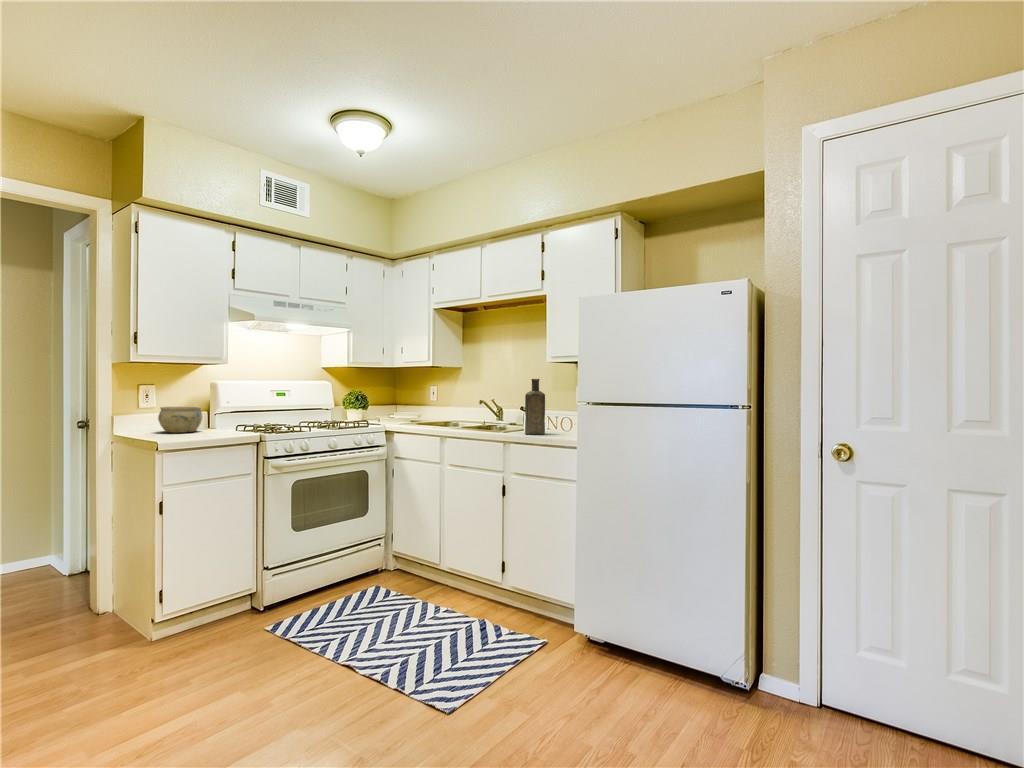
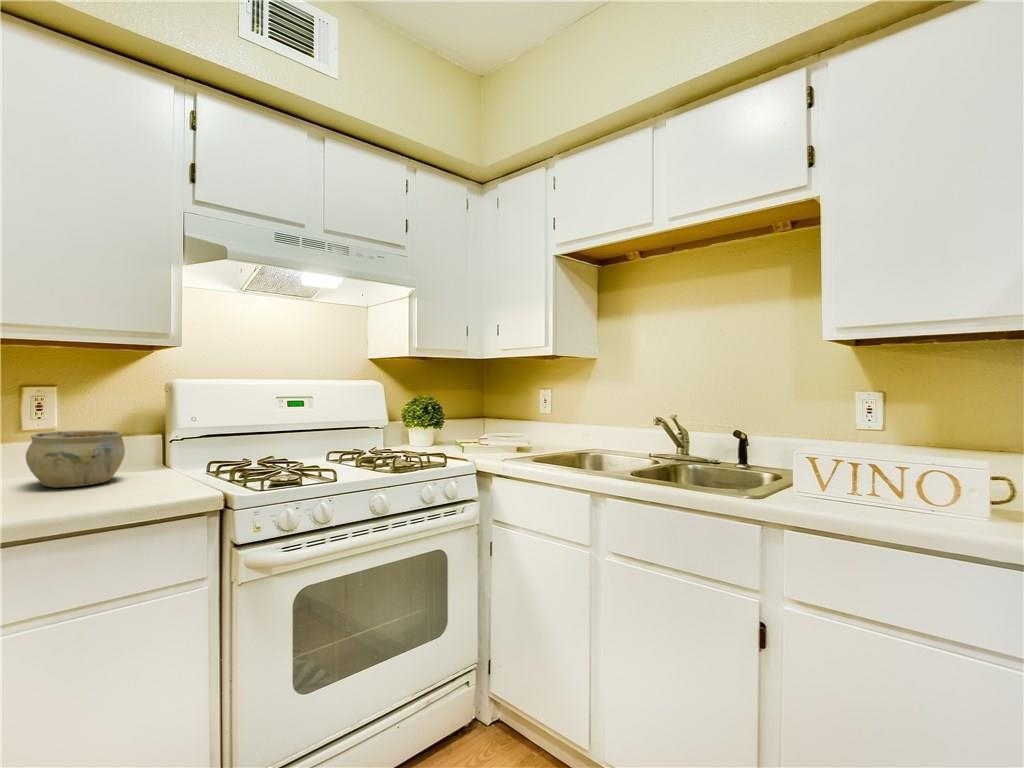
bottle: present [525,379,545,434] -> none [779,377,839,503]

